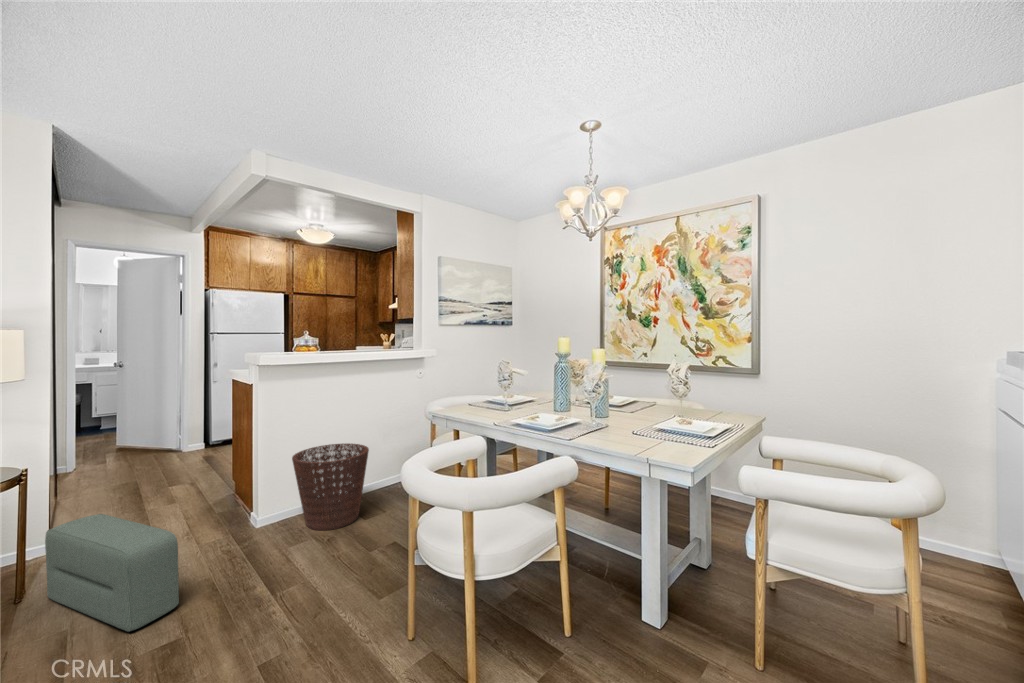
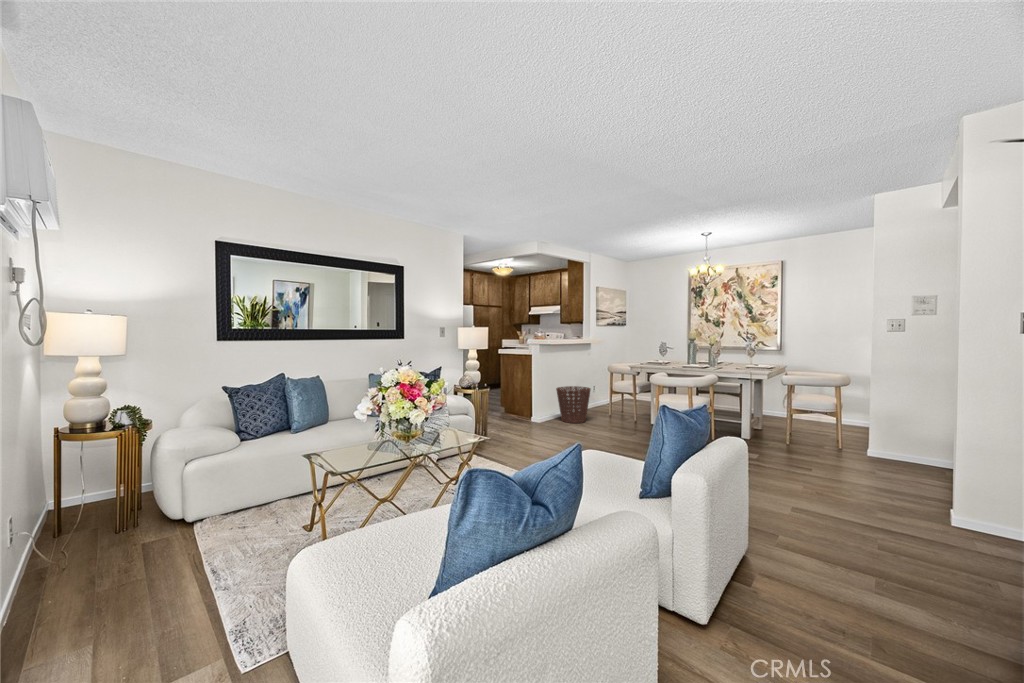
pouf: present [45,514,179,631] -> none [500,406,559,440]

